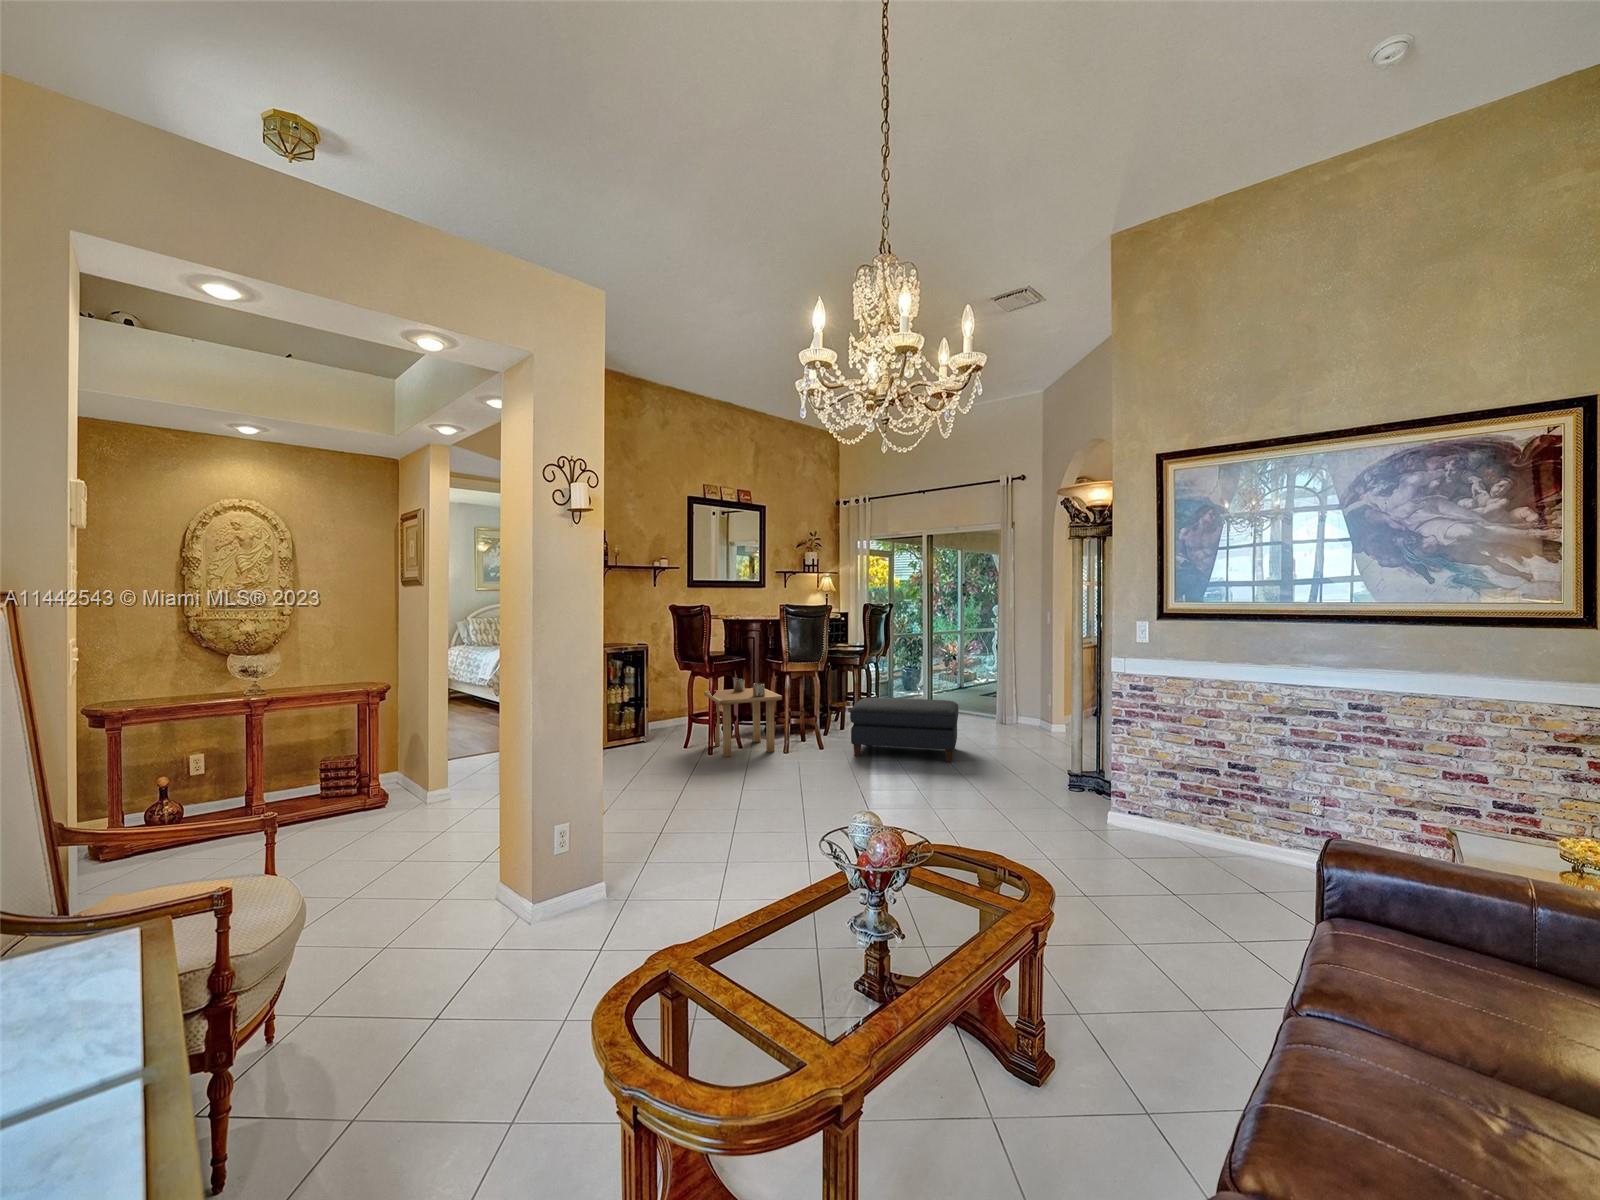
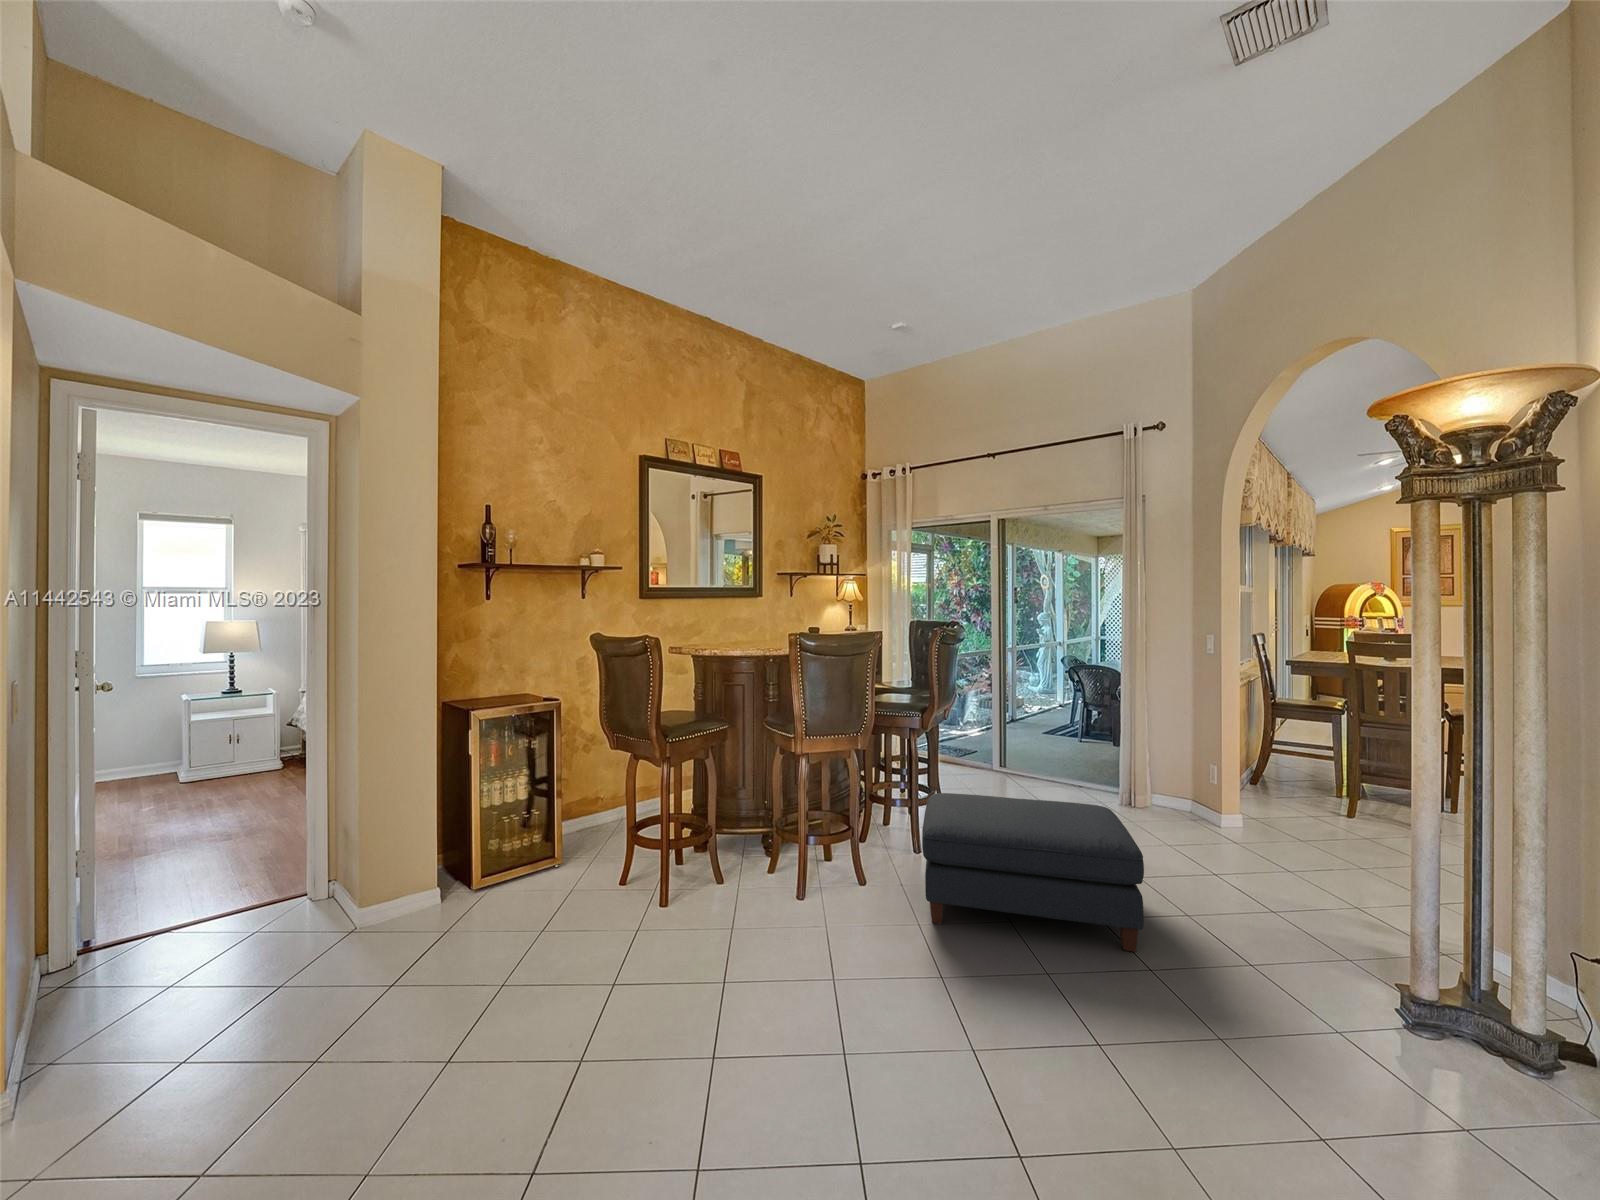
side table: present [704,679,782,757] -> none [655,760,793,927]

